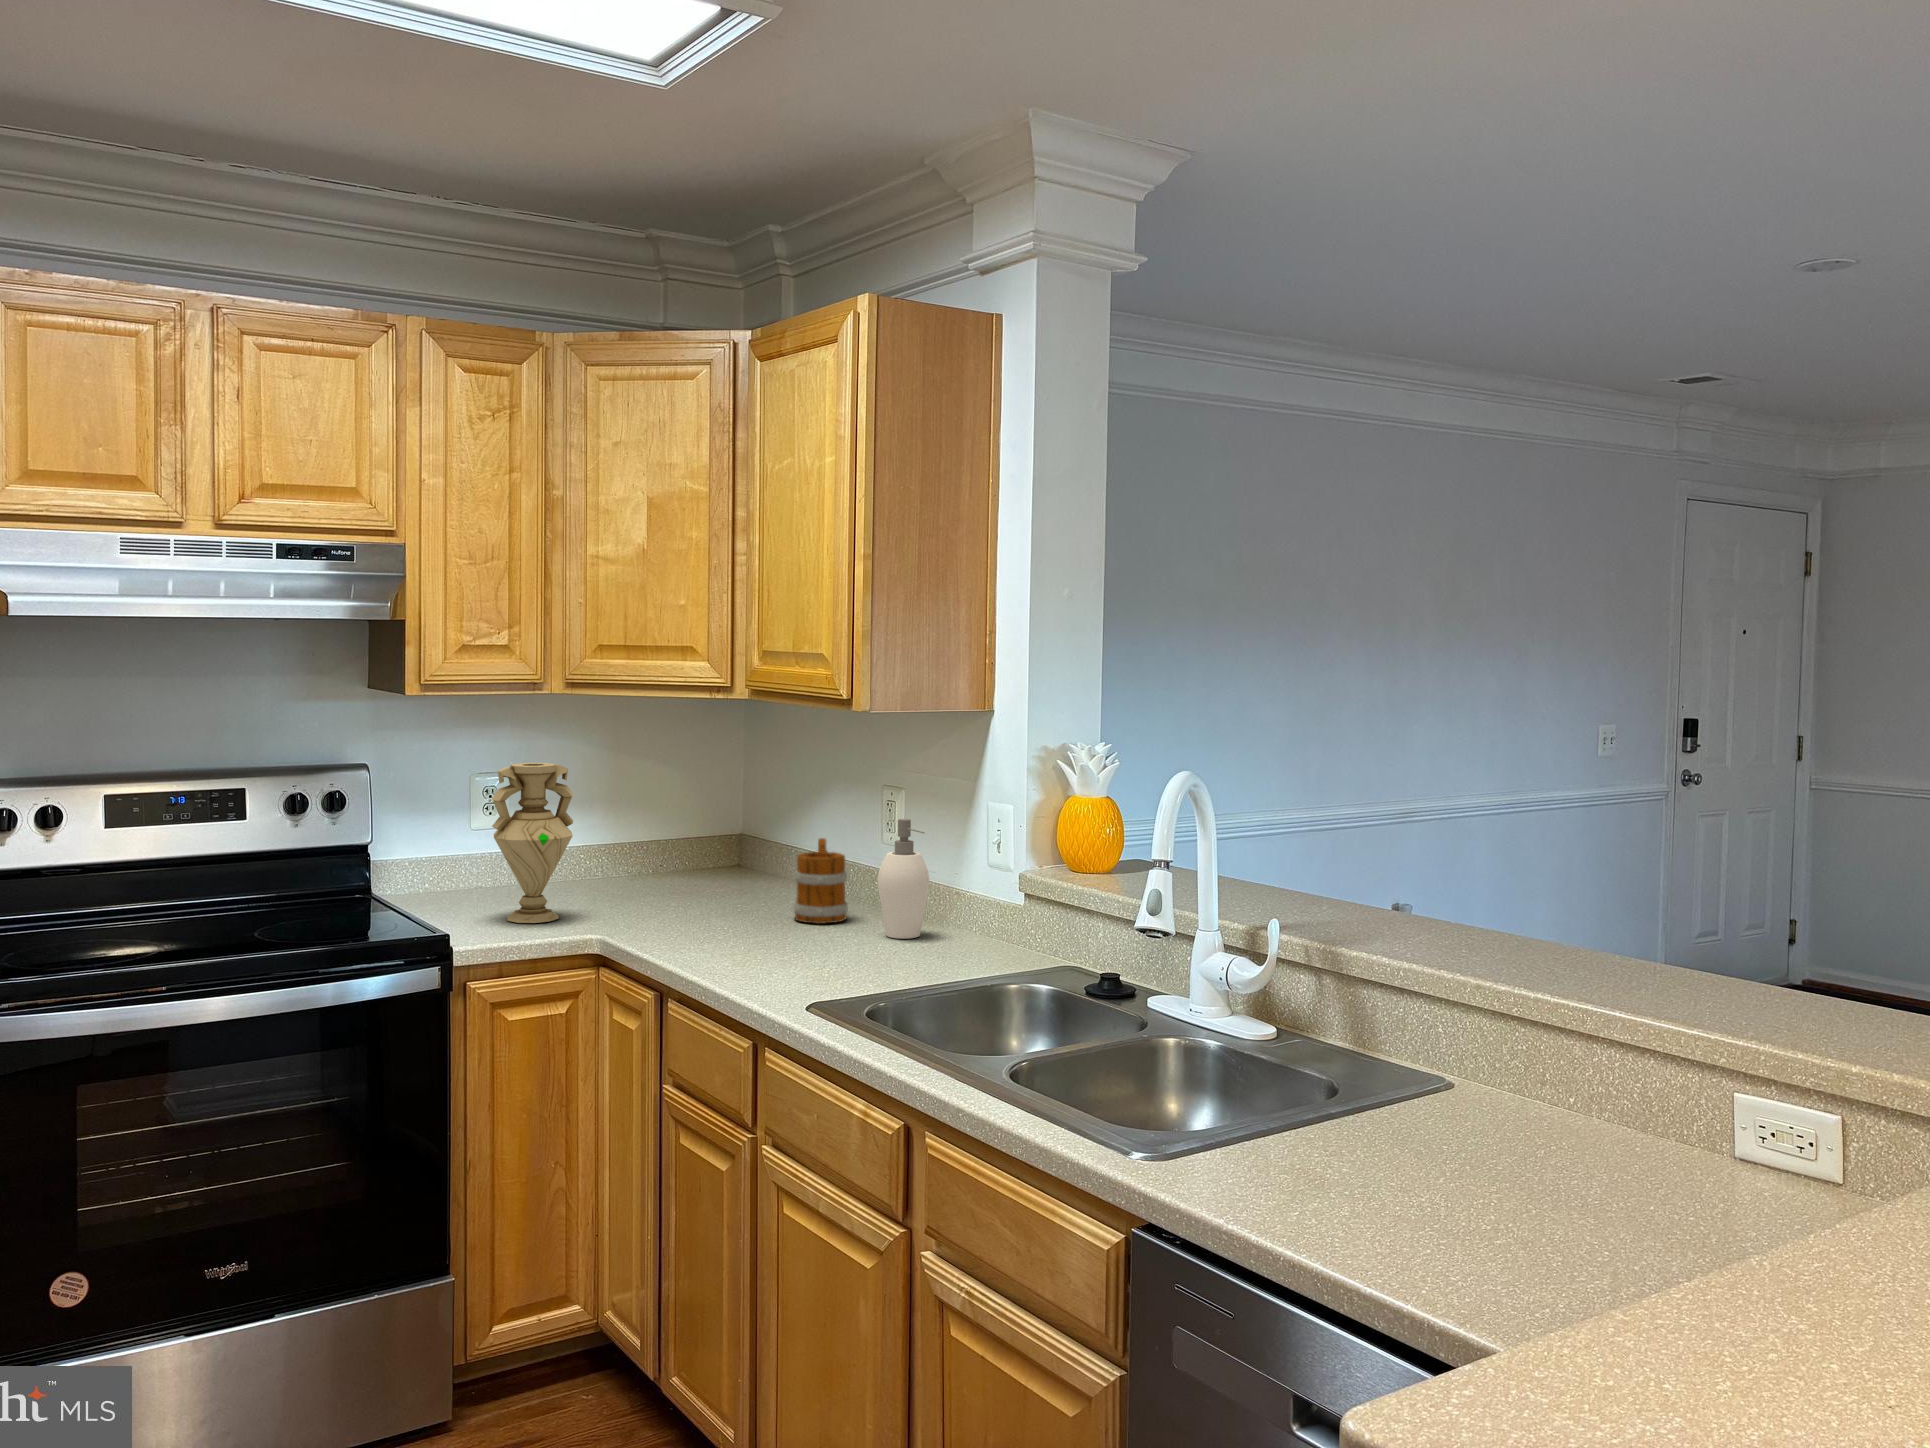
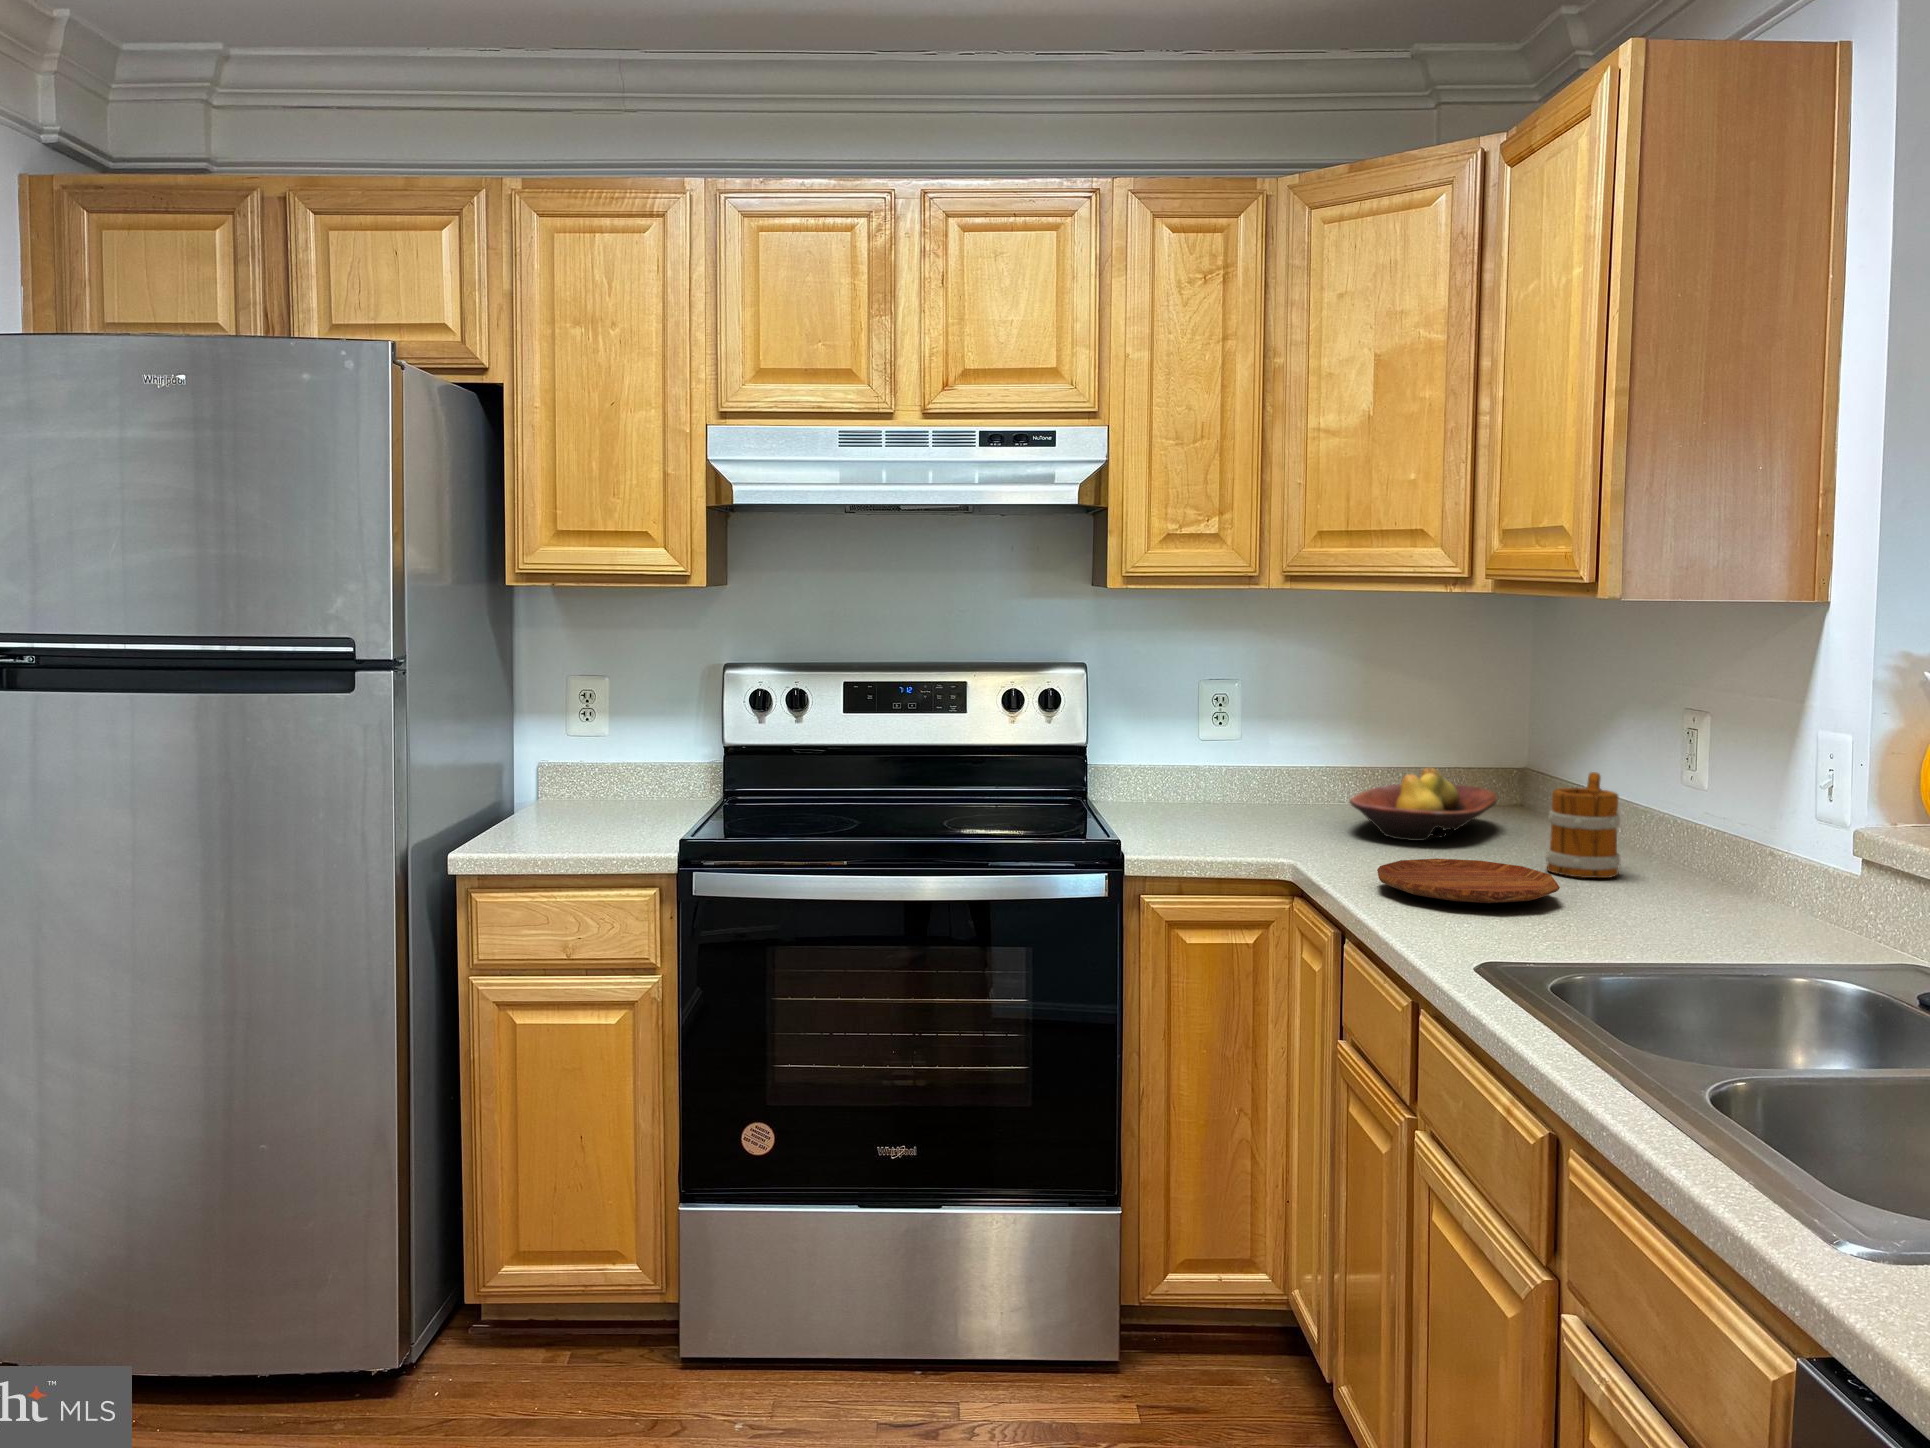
vase: present [491,763,574,923] -> none [1188,665,1285,842]
soap dispenser: present [878,819,929,939] -> none [1649,749,1725,907]
fruit bowl: none [622,841,735,906] -> present [1350,768,1497,841]
tray: none [684,919,826,955] -> present [1377,859,1560,903]

